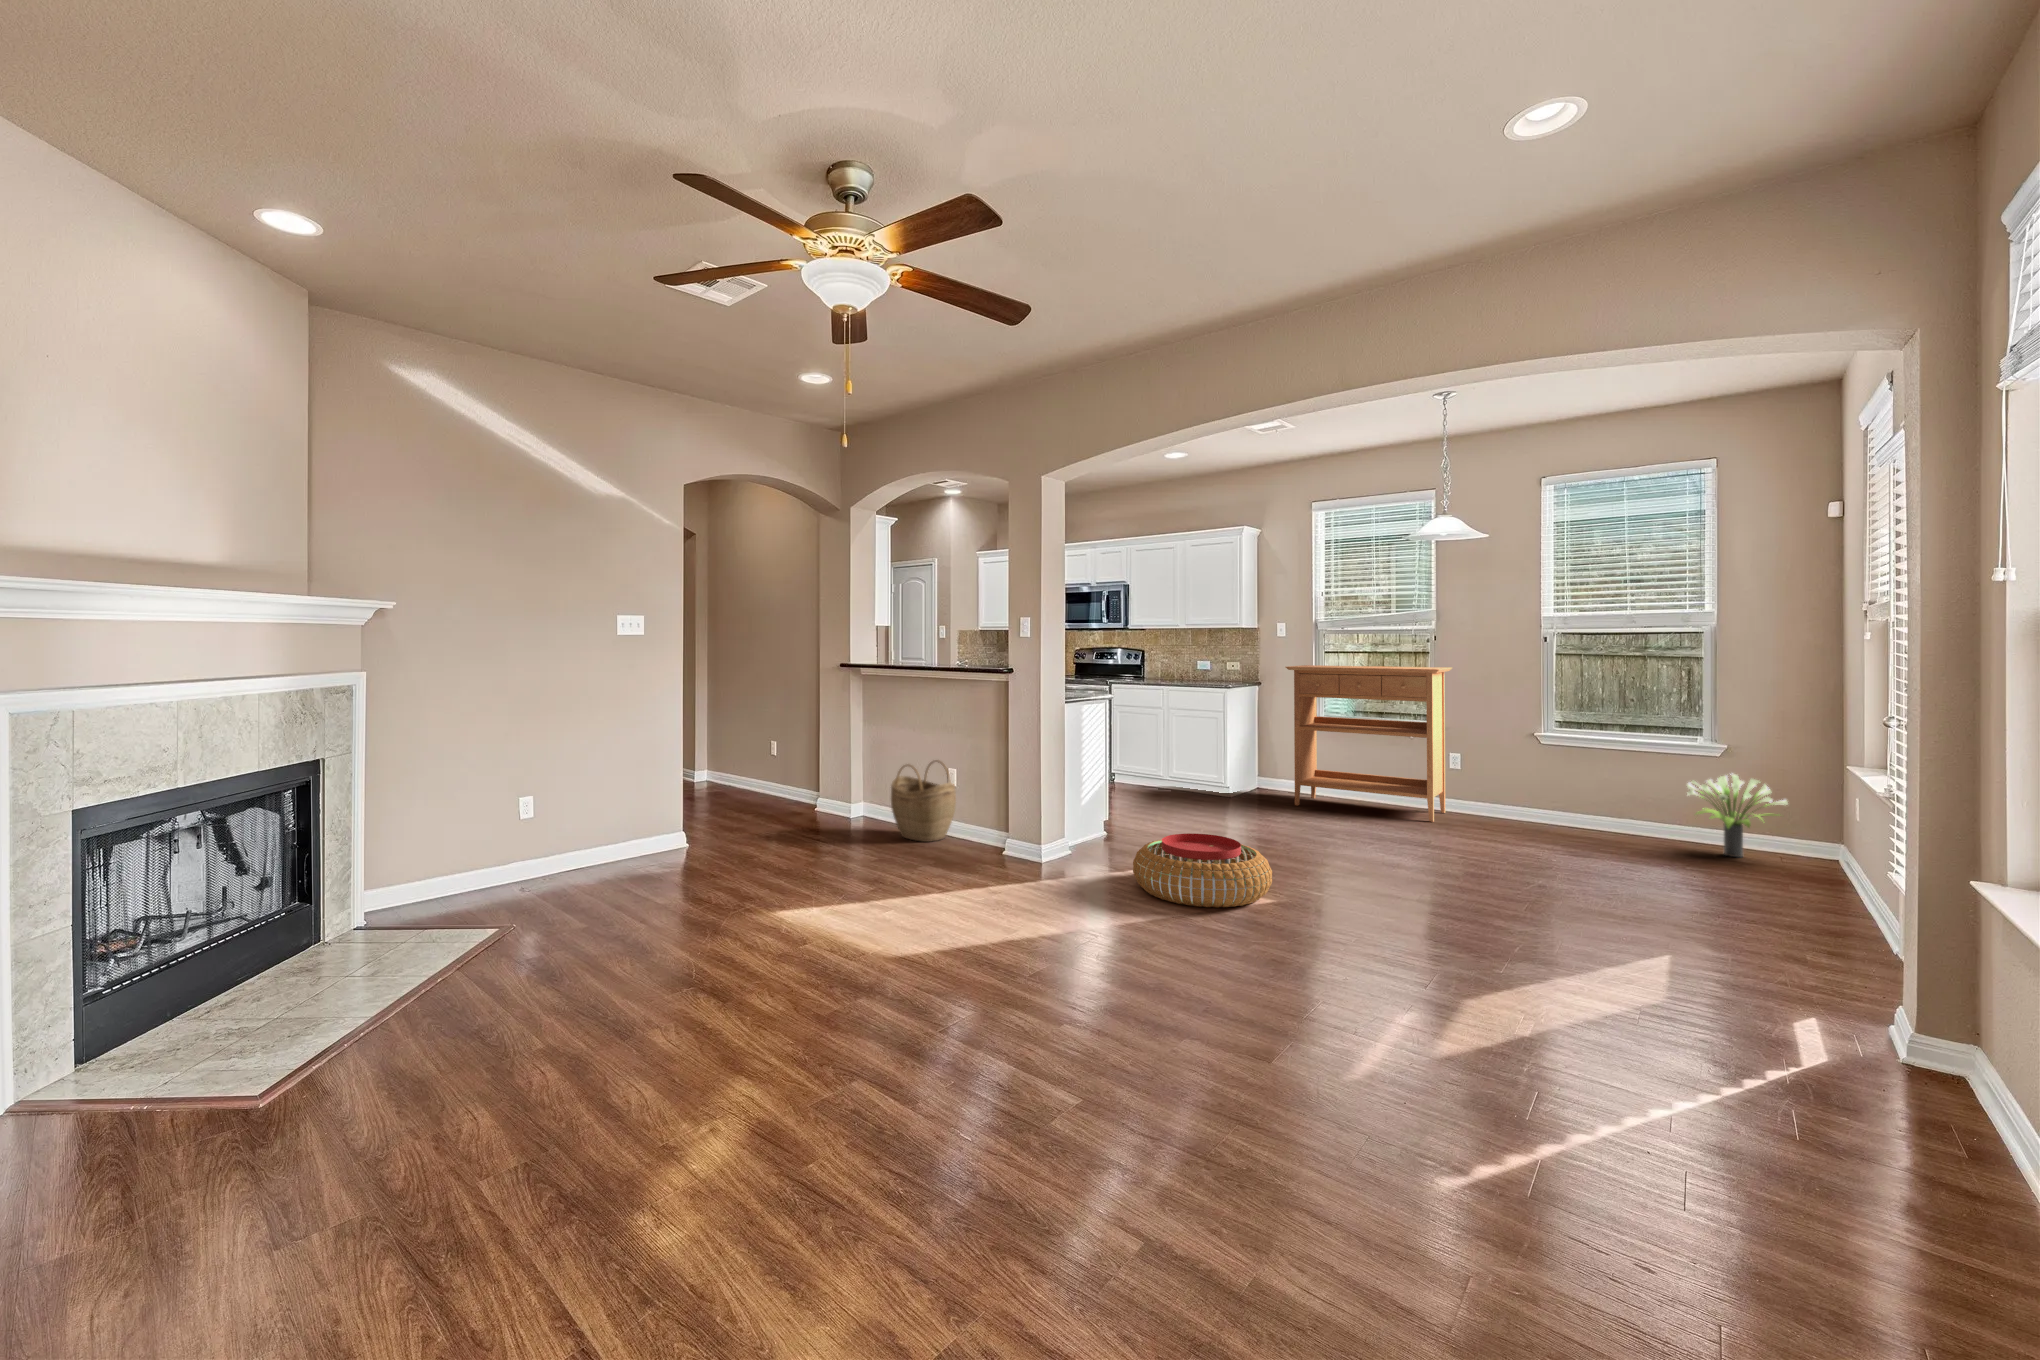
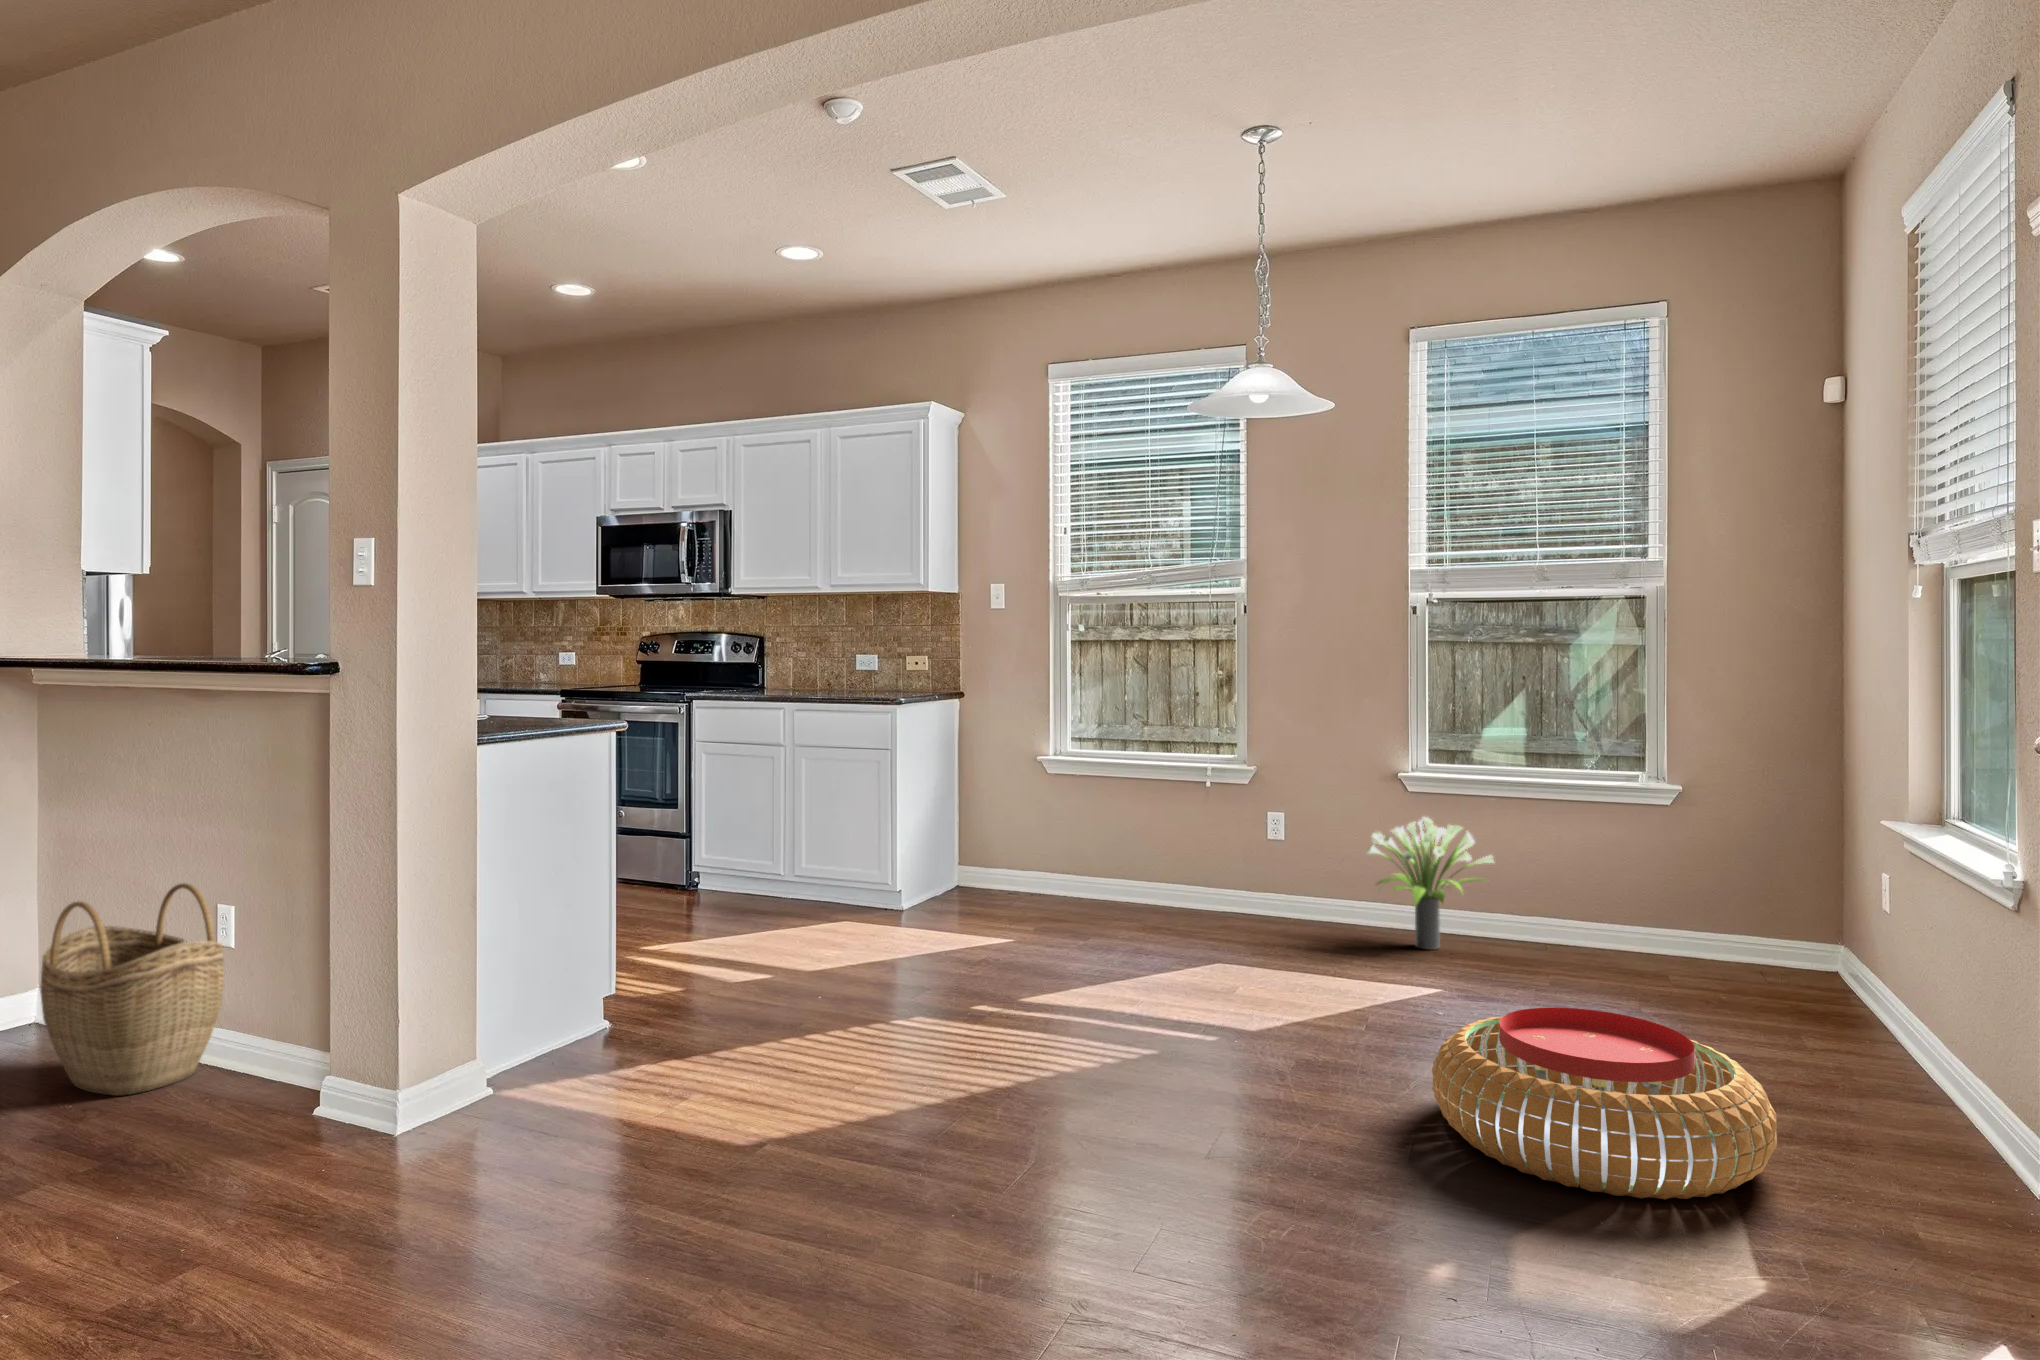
console table: present [1286,665,1452,822] -> none [997,659,1274,939]
potted plant: present [1687,774,1788,857] -> present [1366,817,1495,950]
pouf: present [1133,833,1272,907] -> present [1432,1008,1777,1200]

